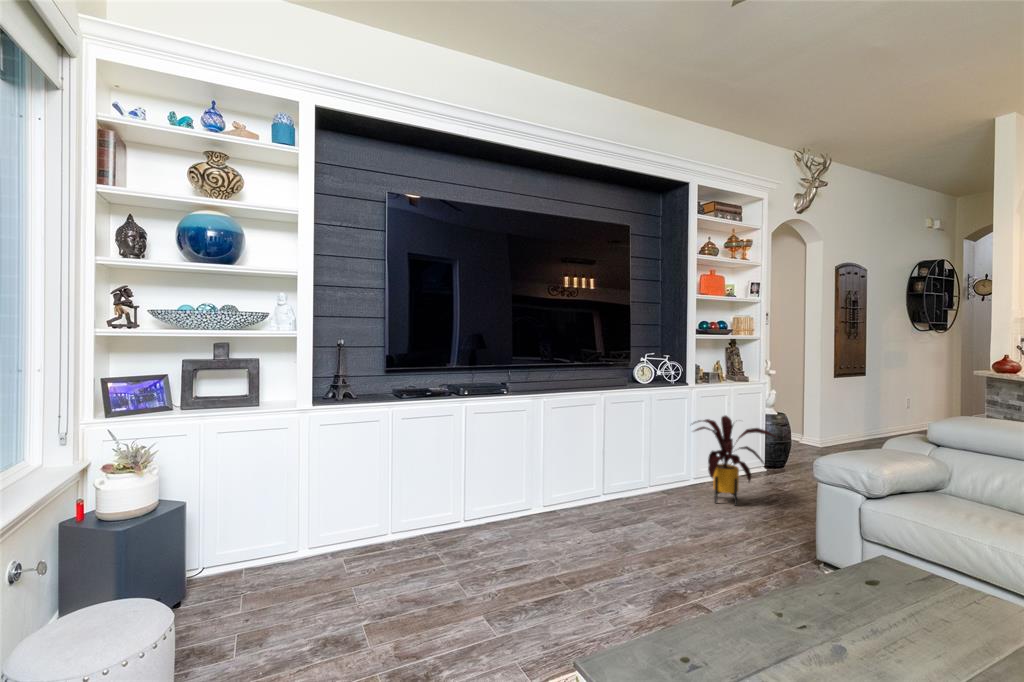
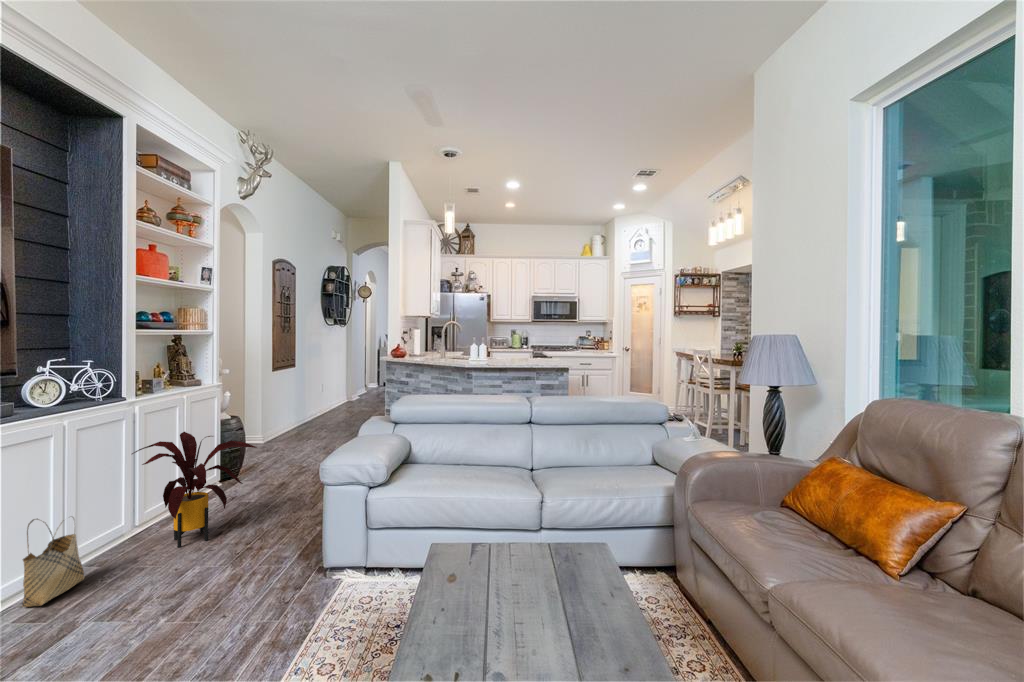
woven basket: none [625,451,656,505] -> present [22,517,84,607]

